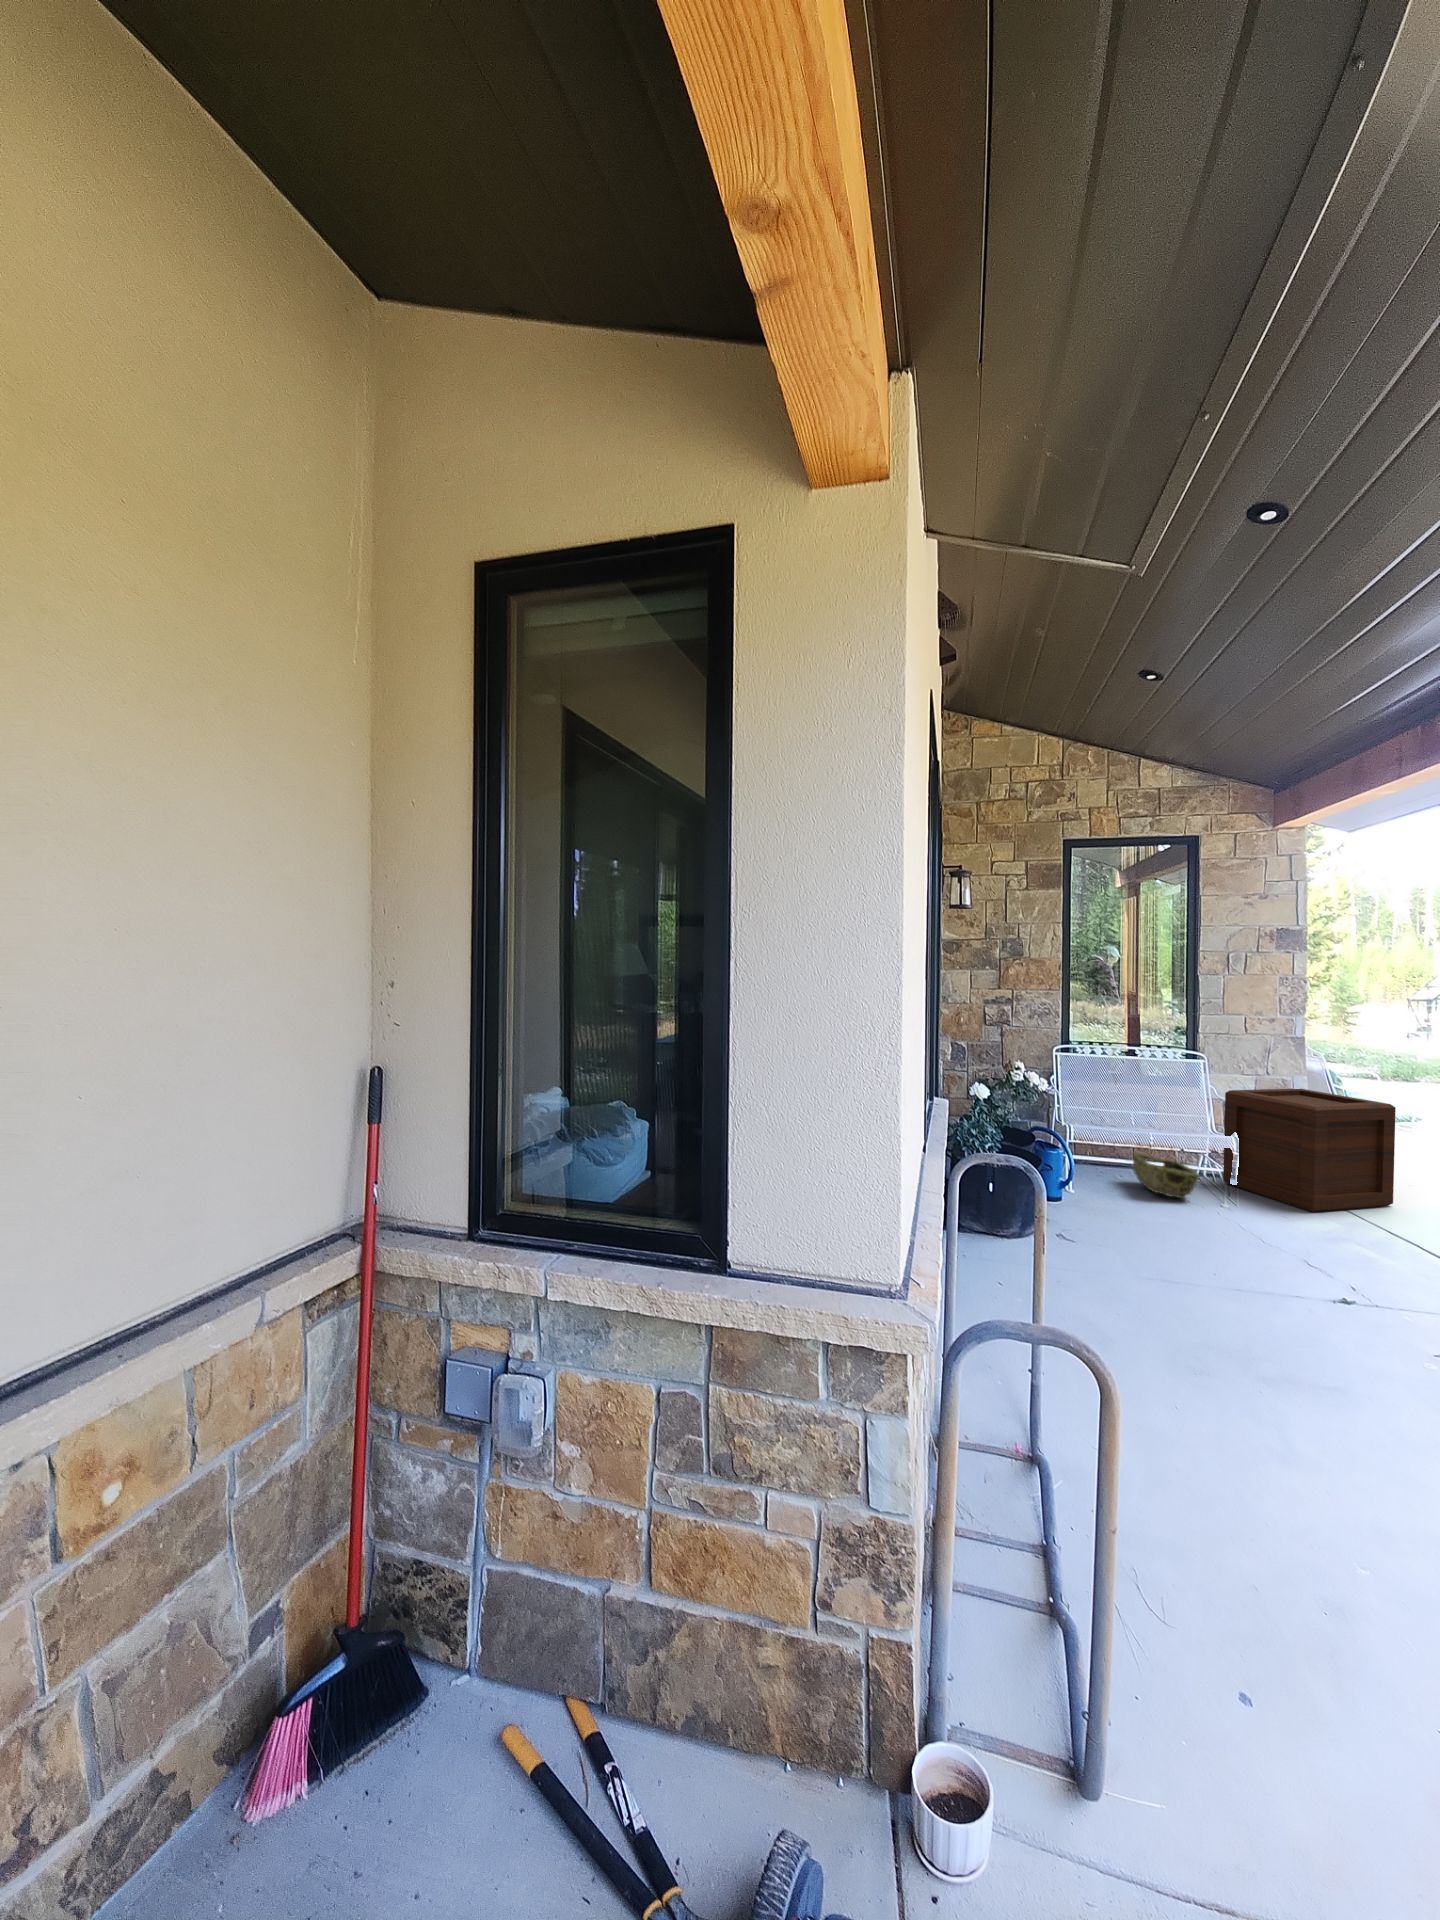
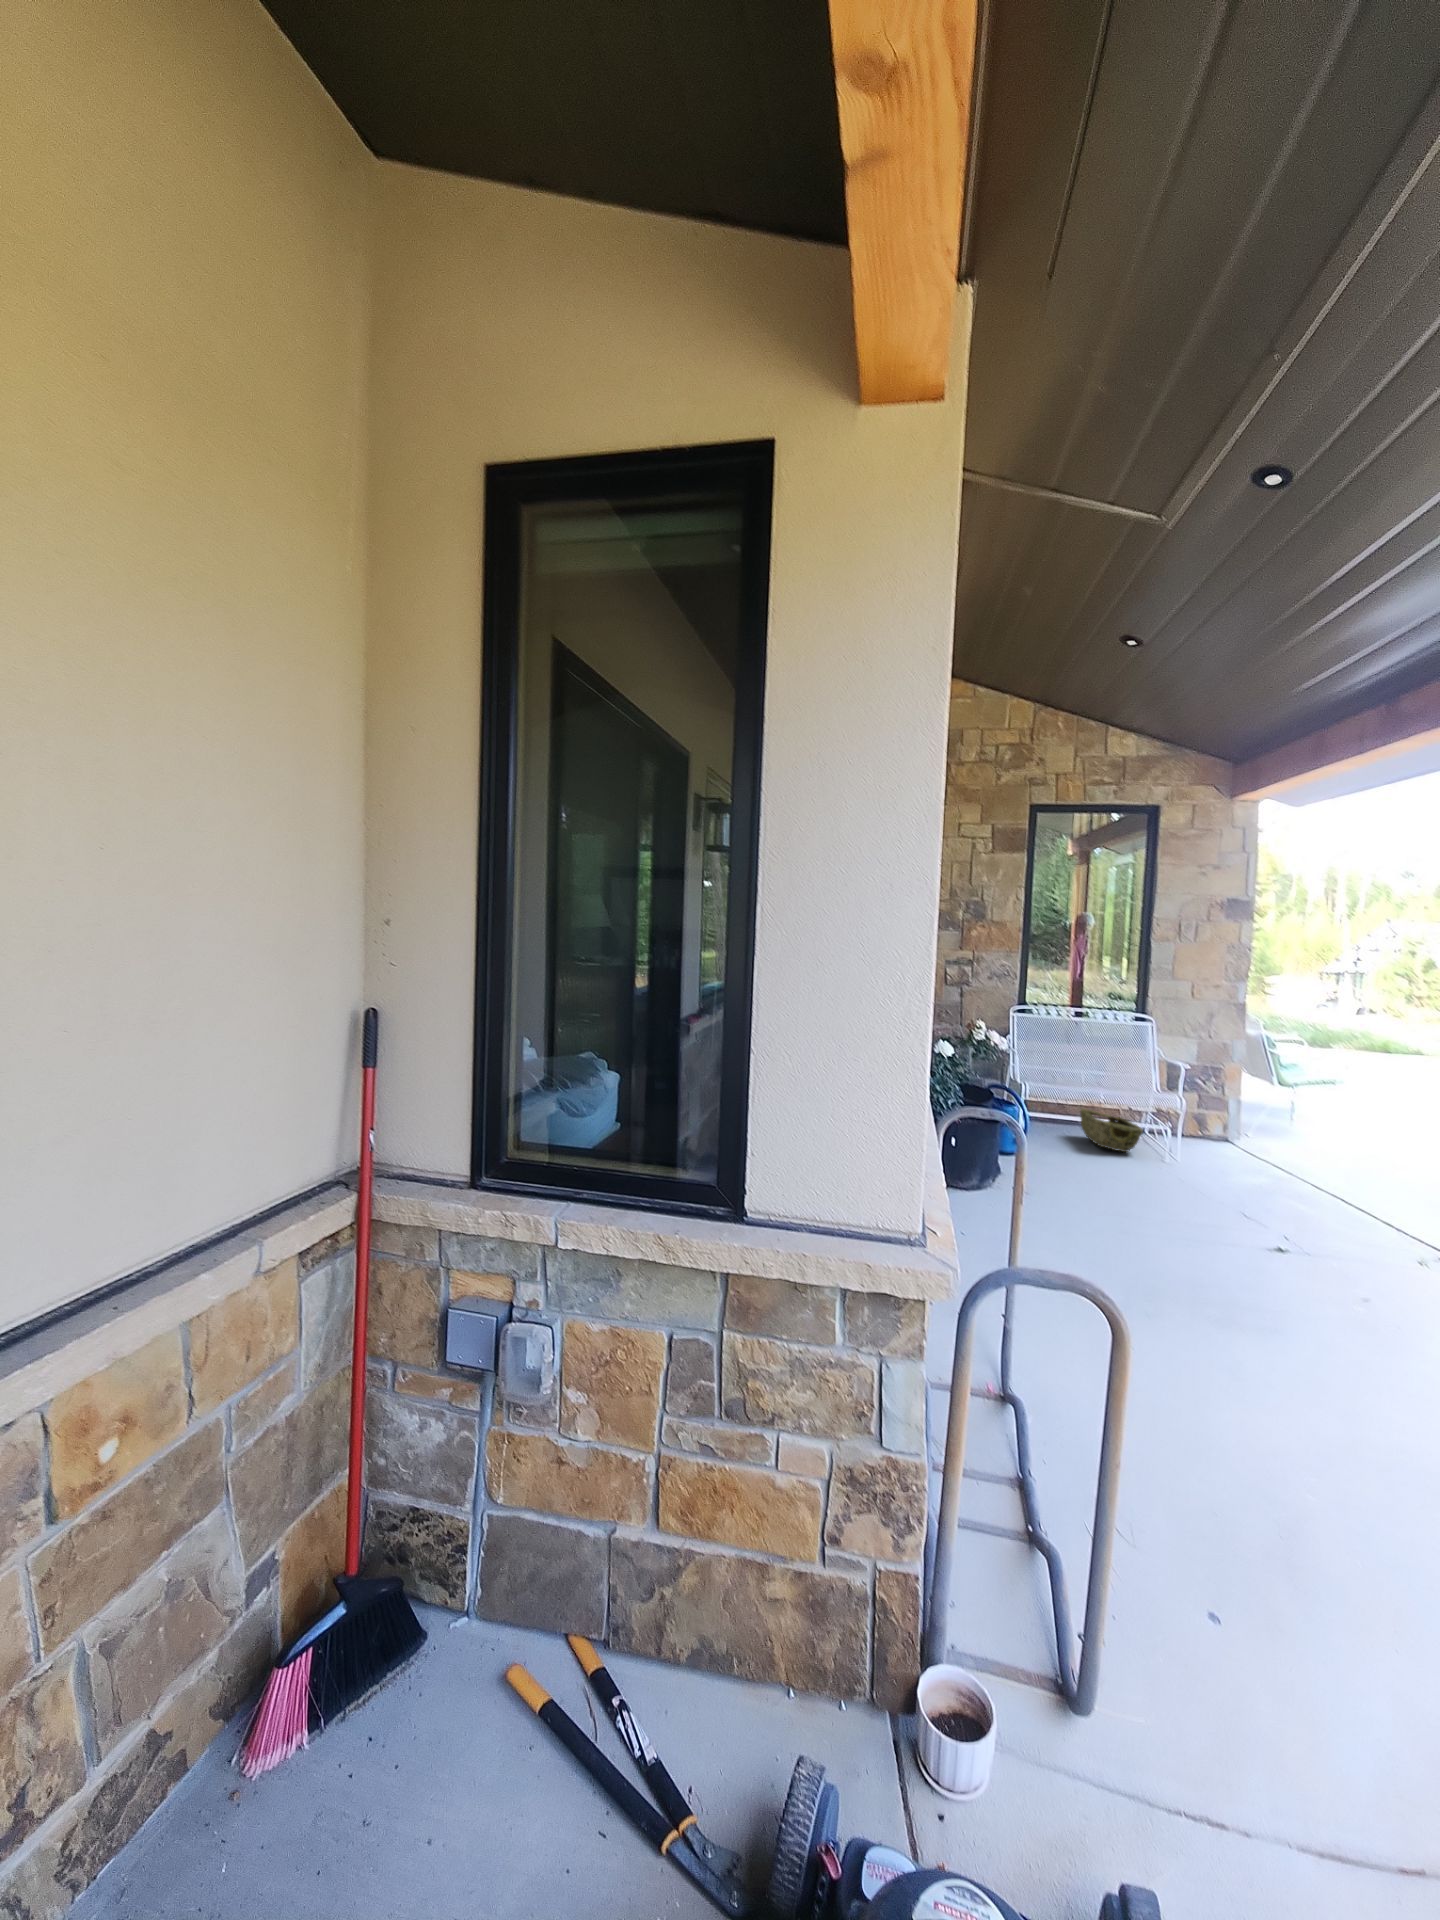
wooden crate: present [1223,1088,1396,1212] -> none [1162,1050,1324,1165]

